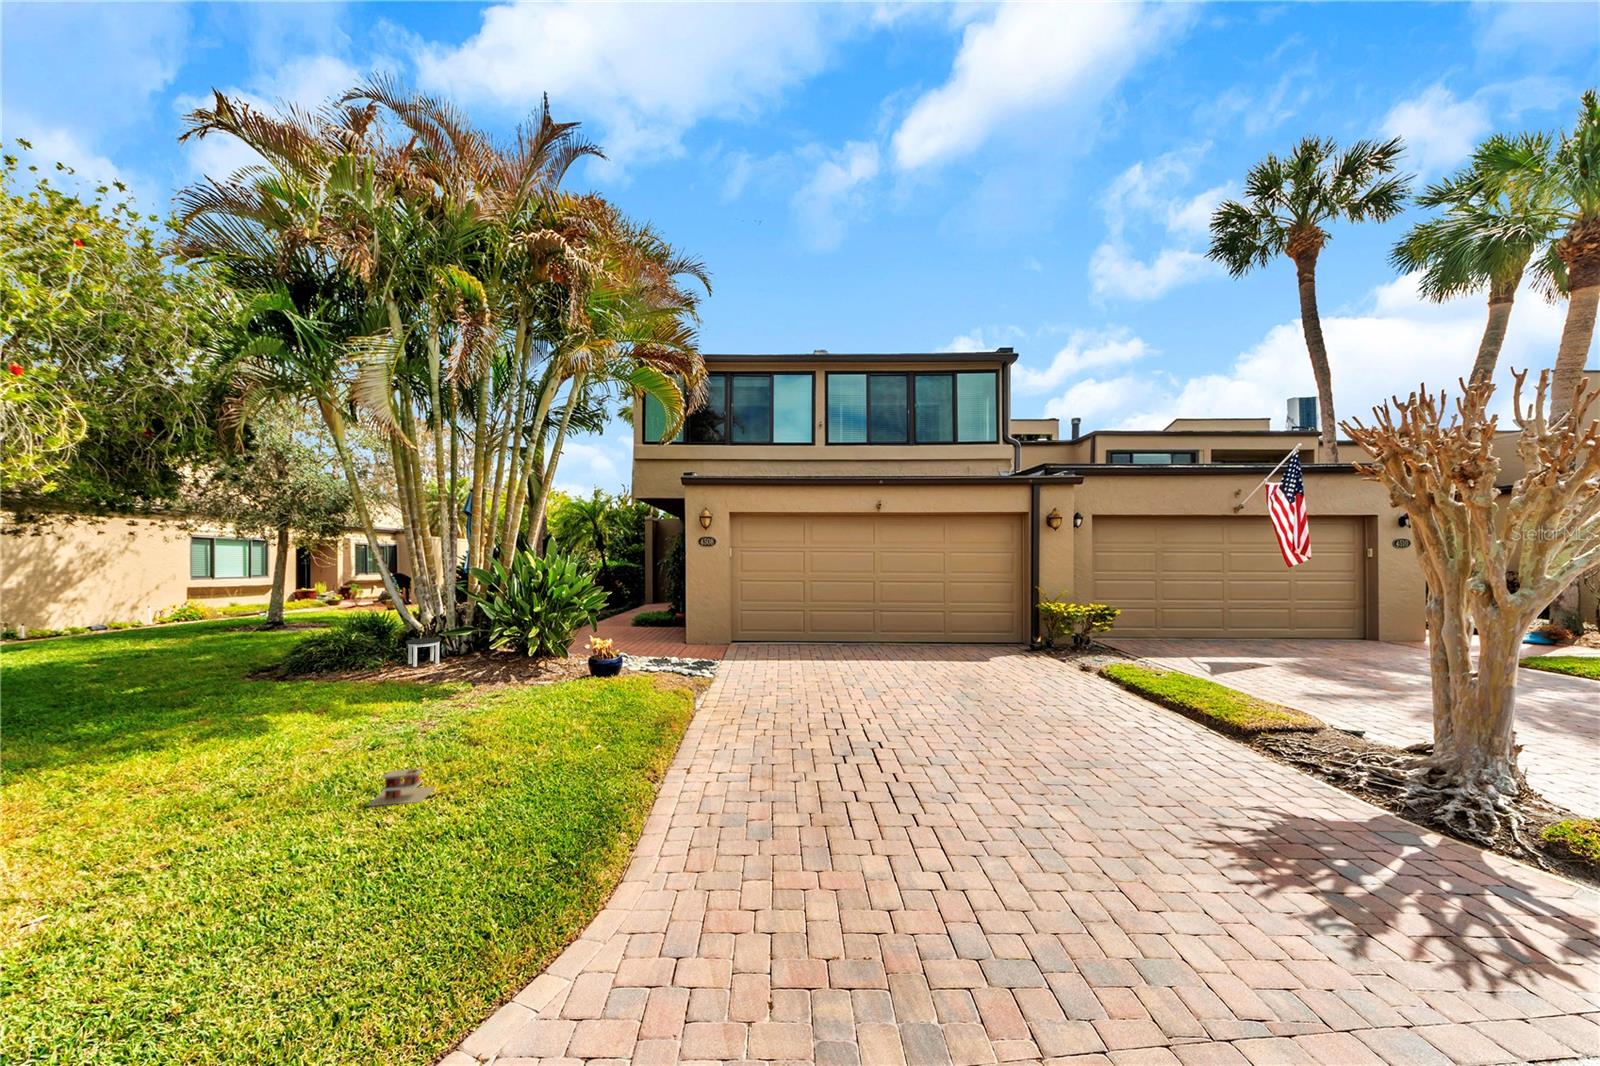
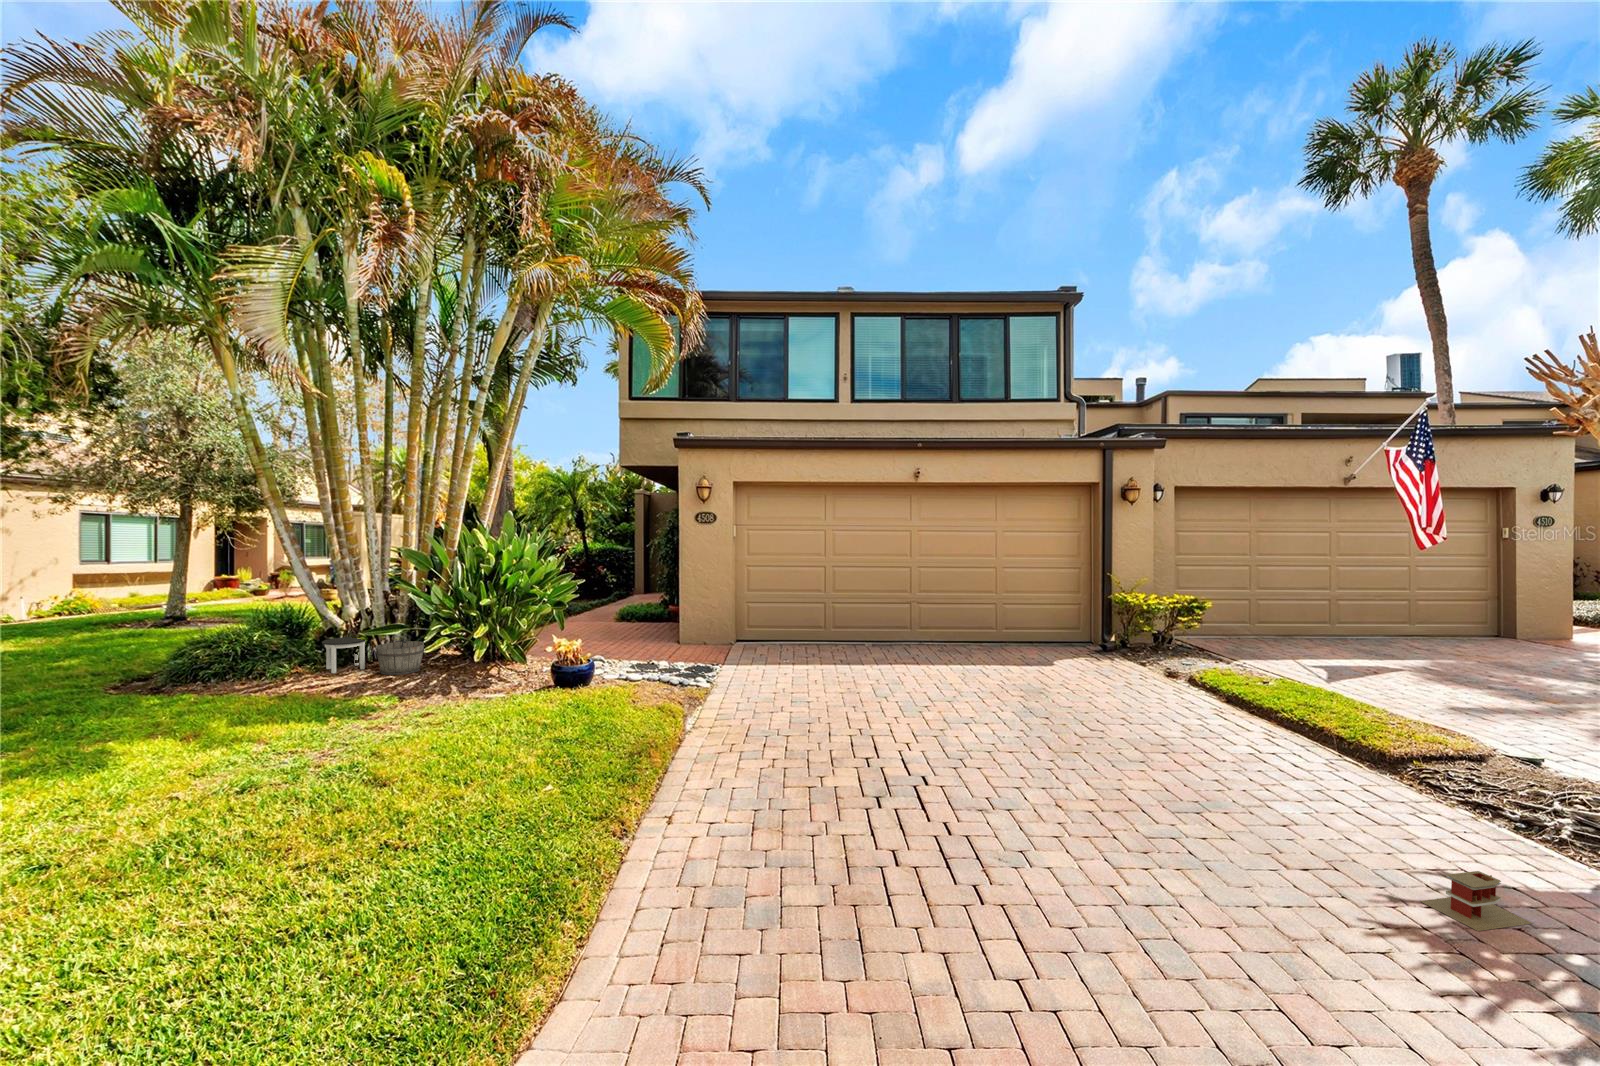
wooden bucket: none [448,636,489,668] -> present [375,635,426,675]
toy house: present [368,768,434,806] -> present [1421,871,1532,931]

